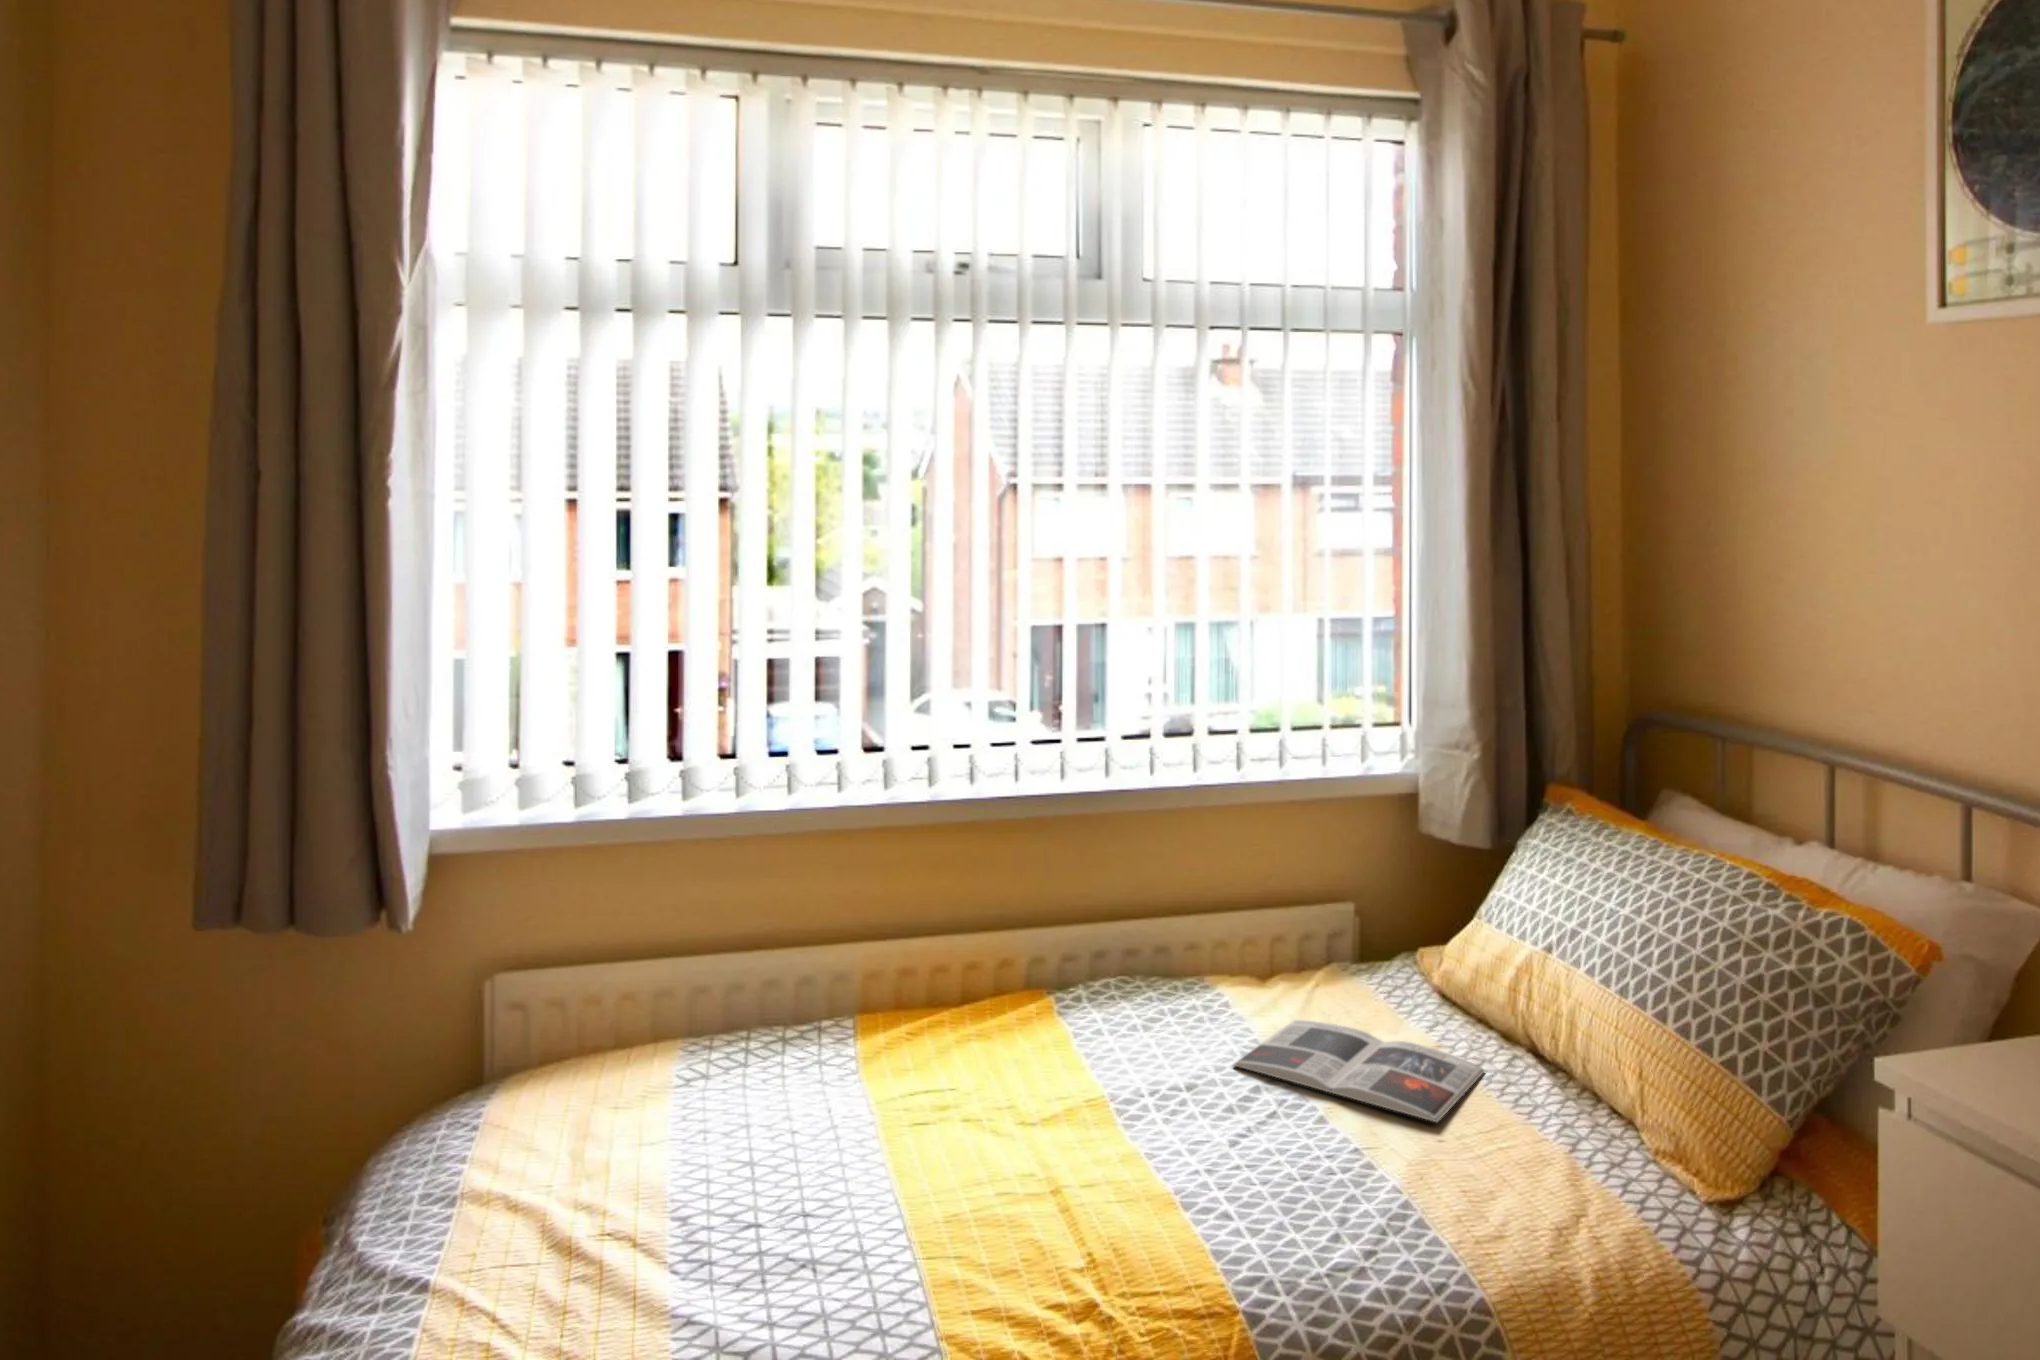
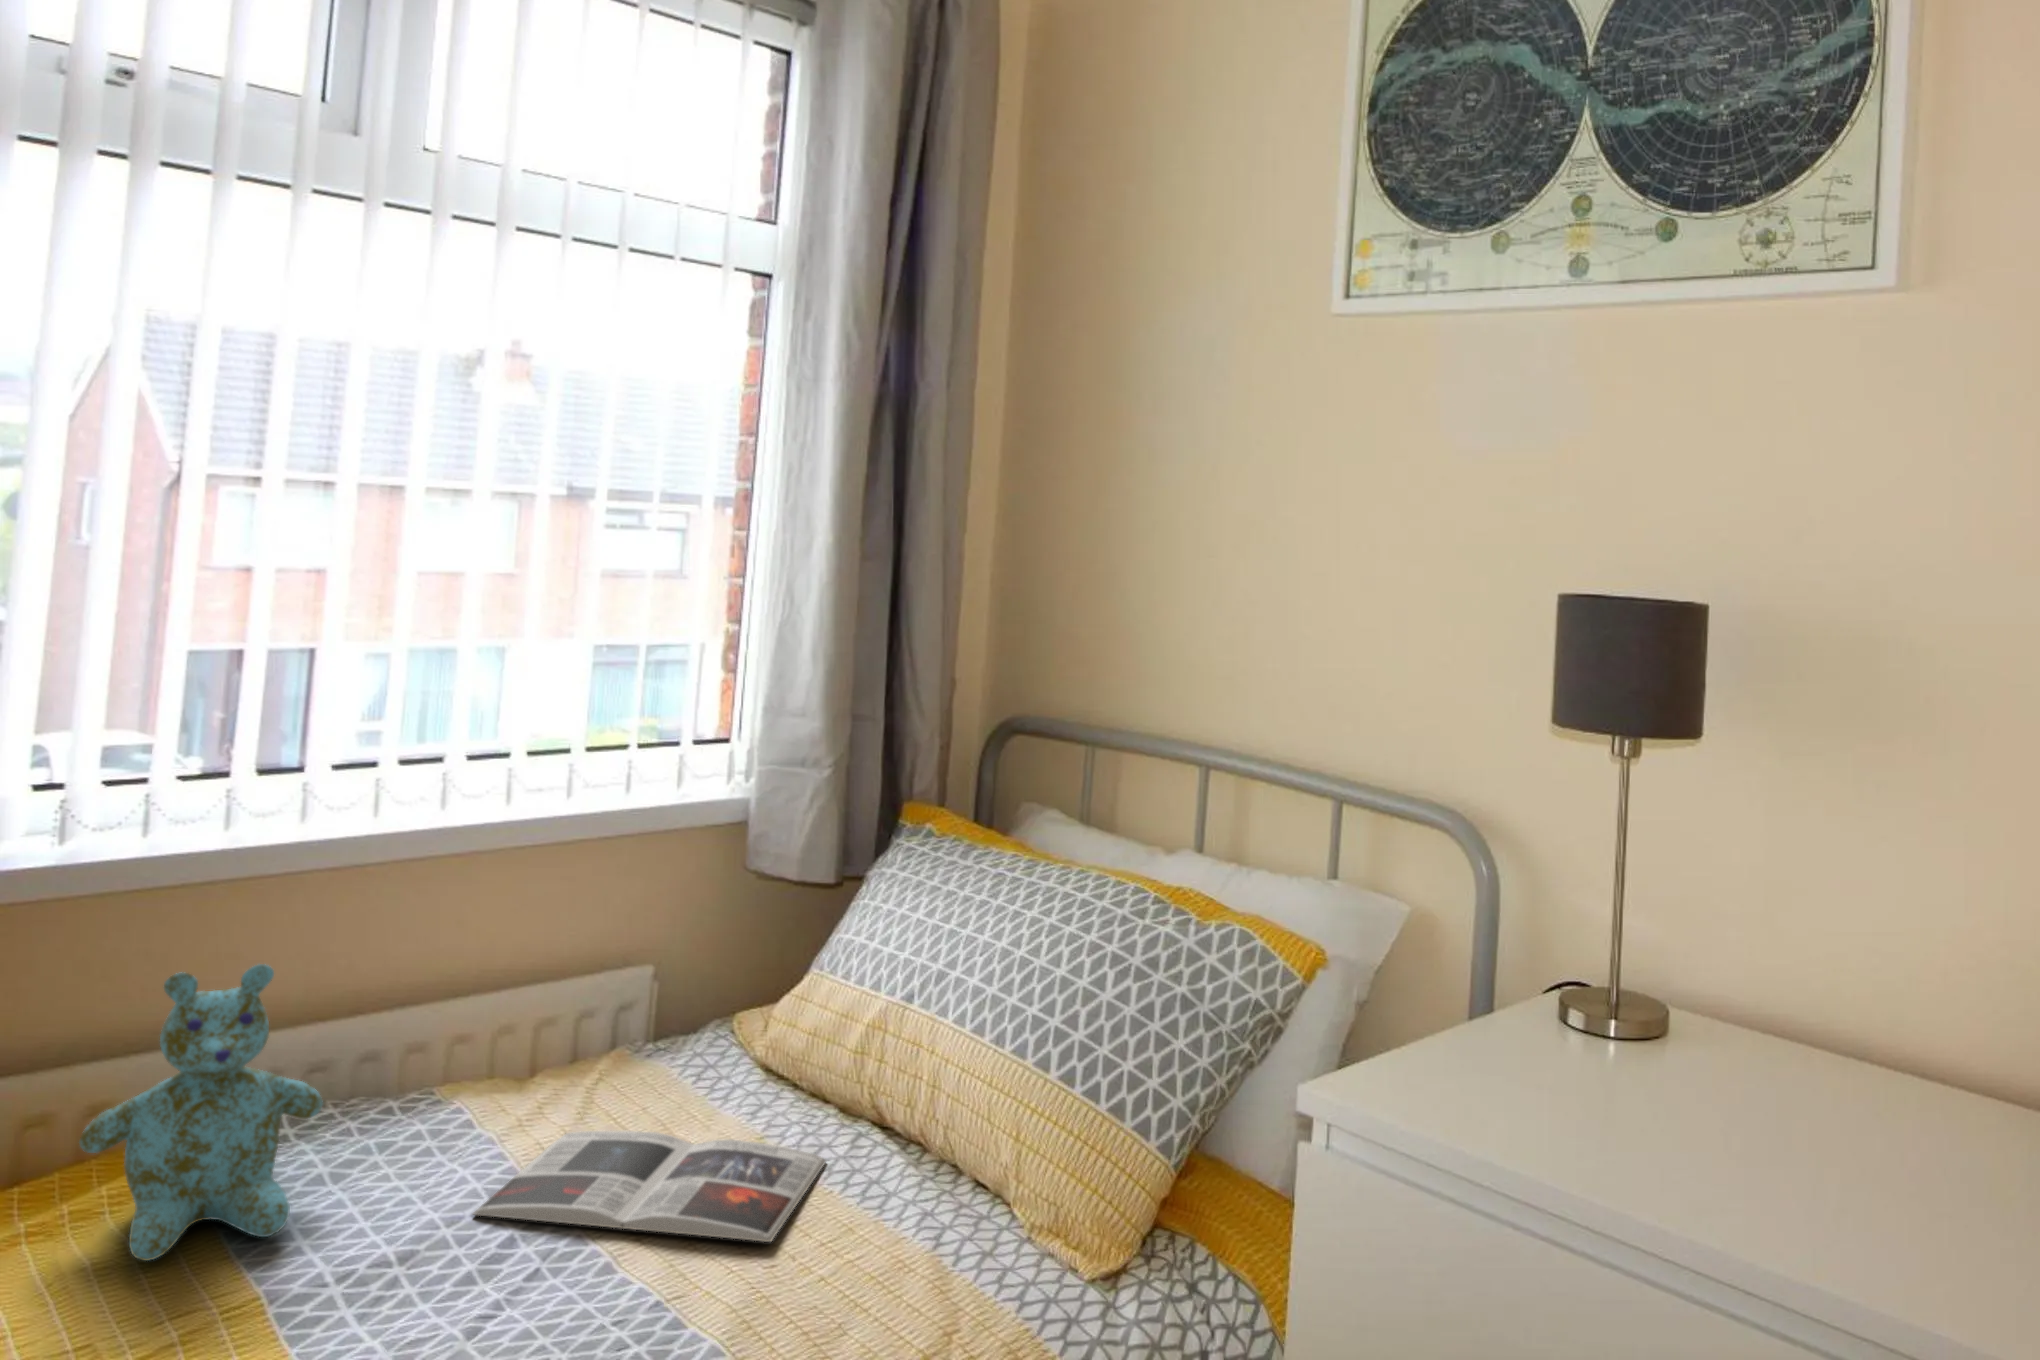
stuffed bear: none [1010,877,1139,1059] -> present [79,964,322,1261]

